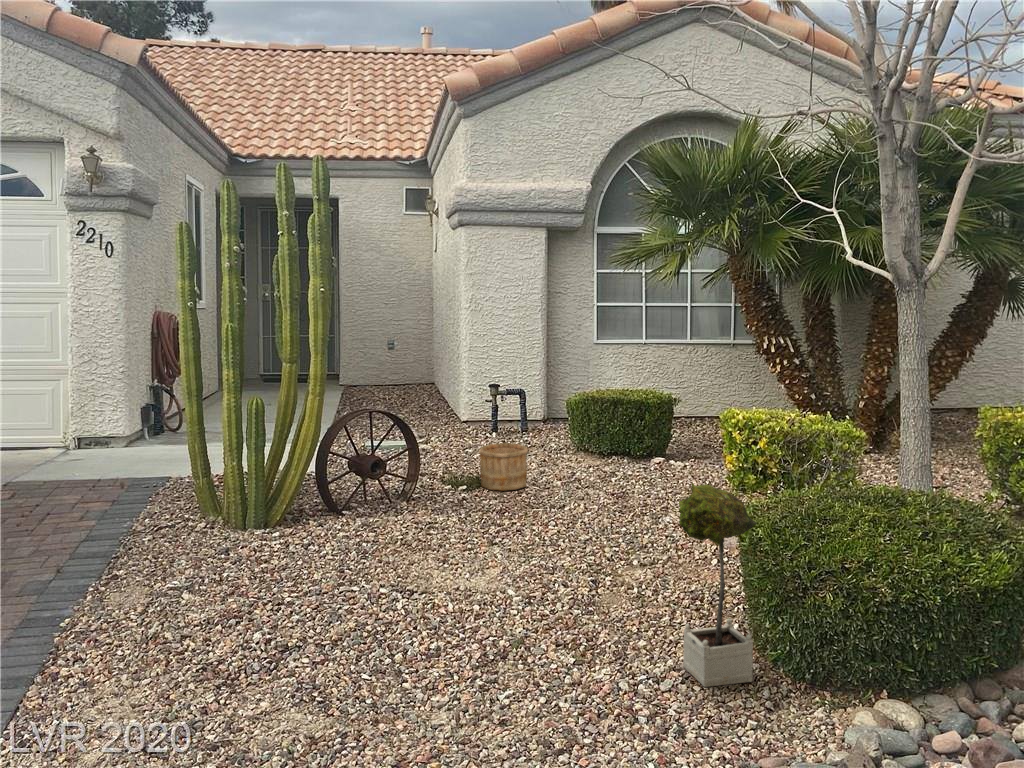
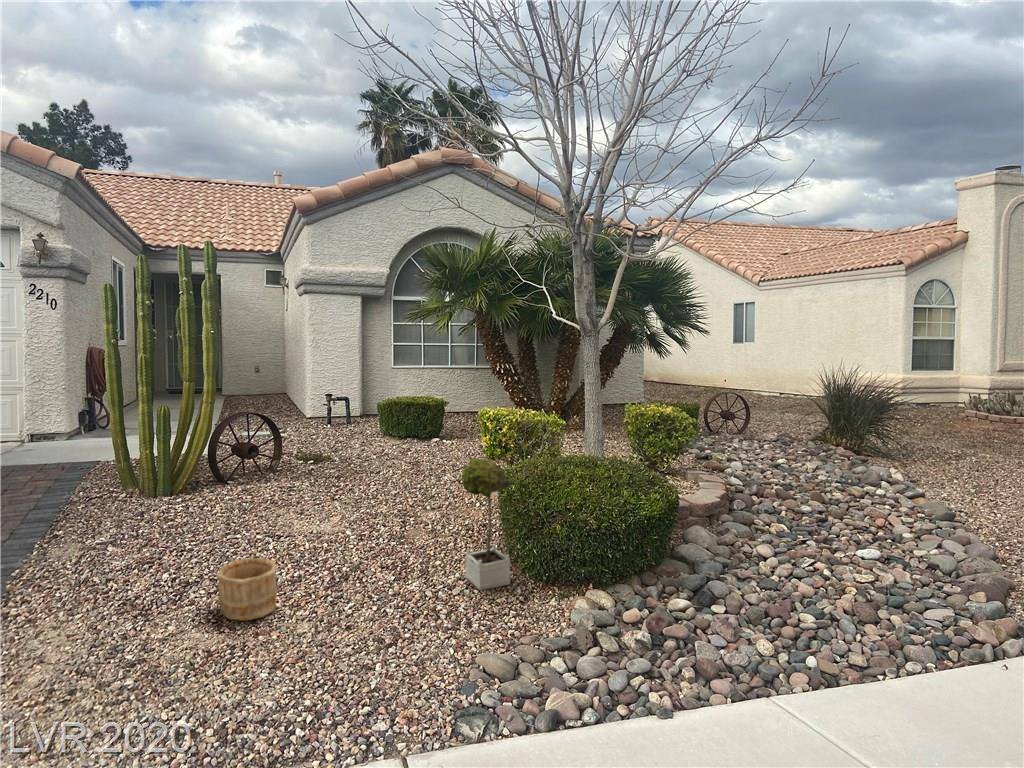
wooden bucket: present [479,443,528,491] -> present [216,558,277,621]

